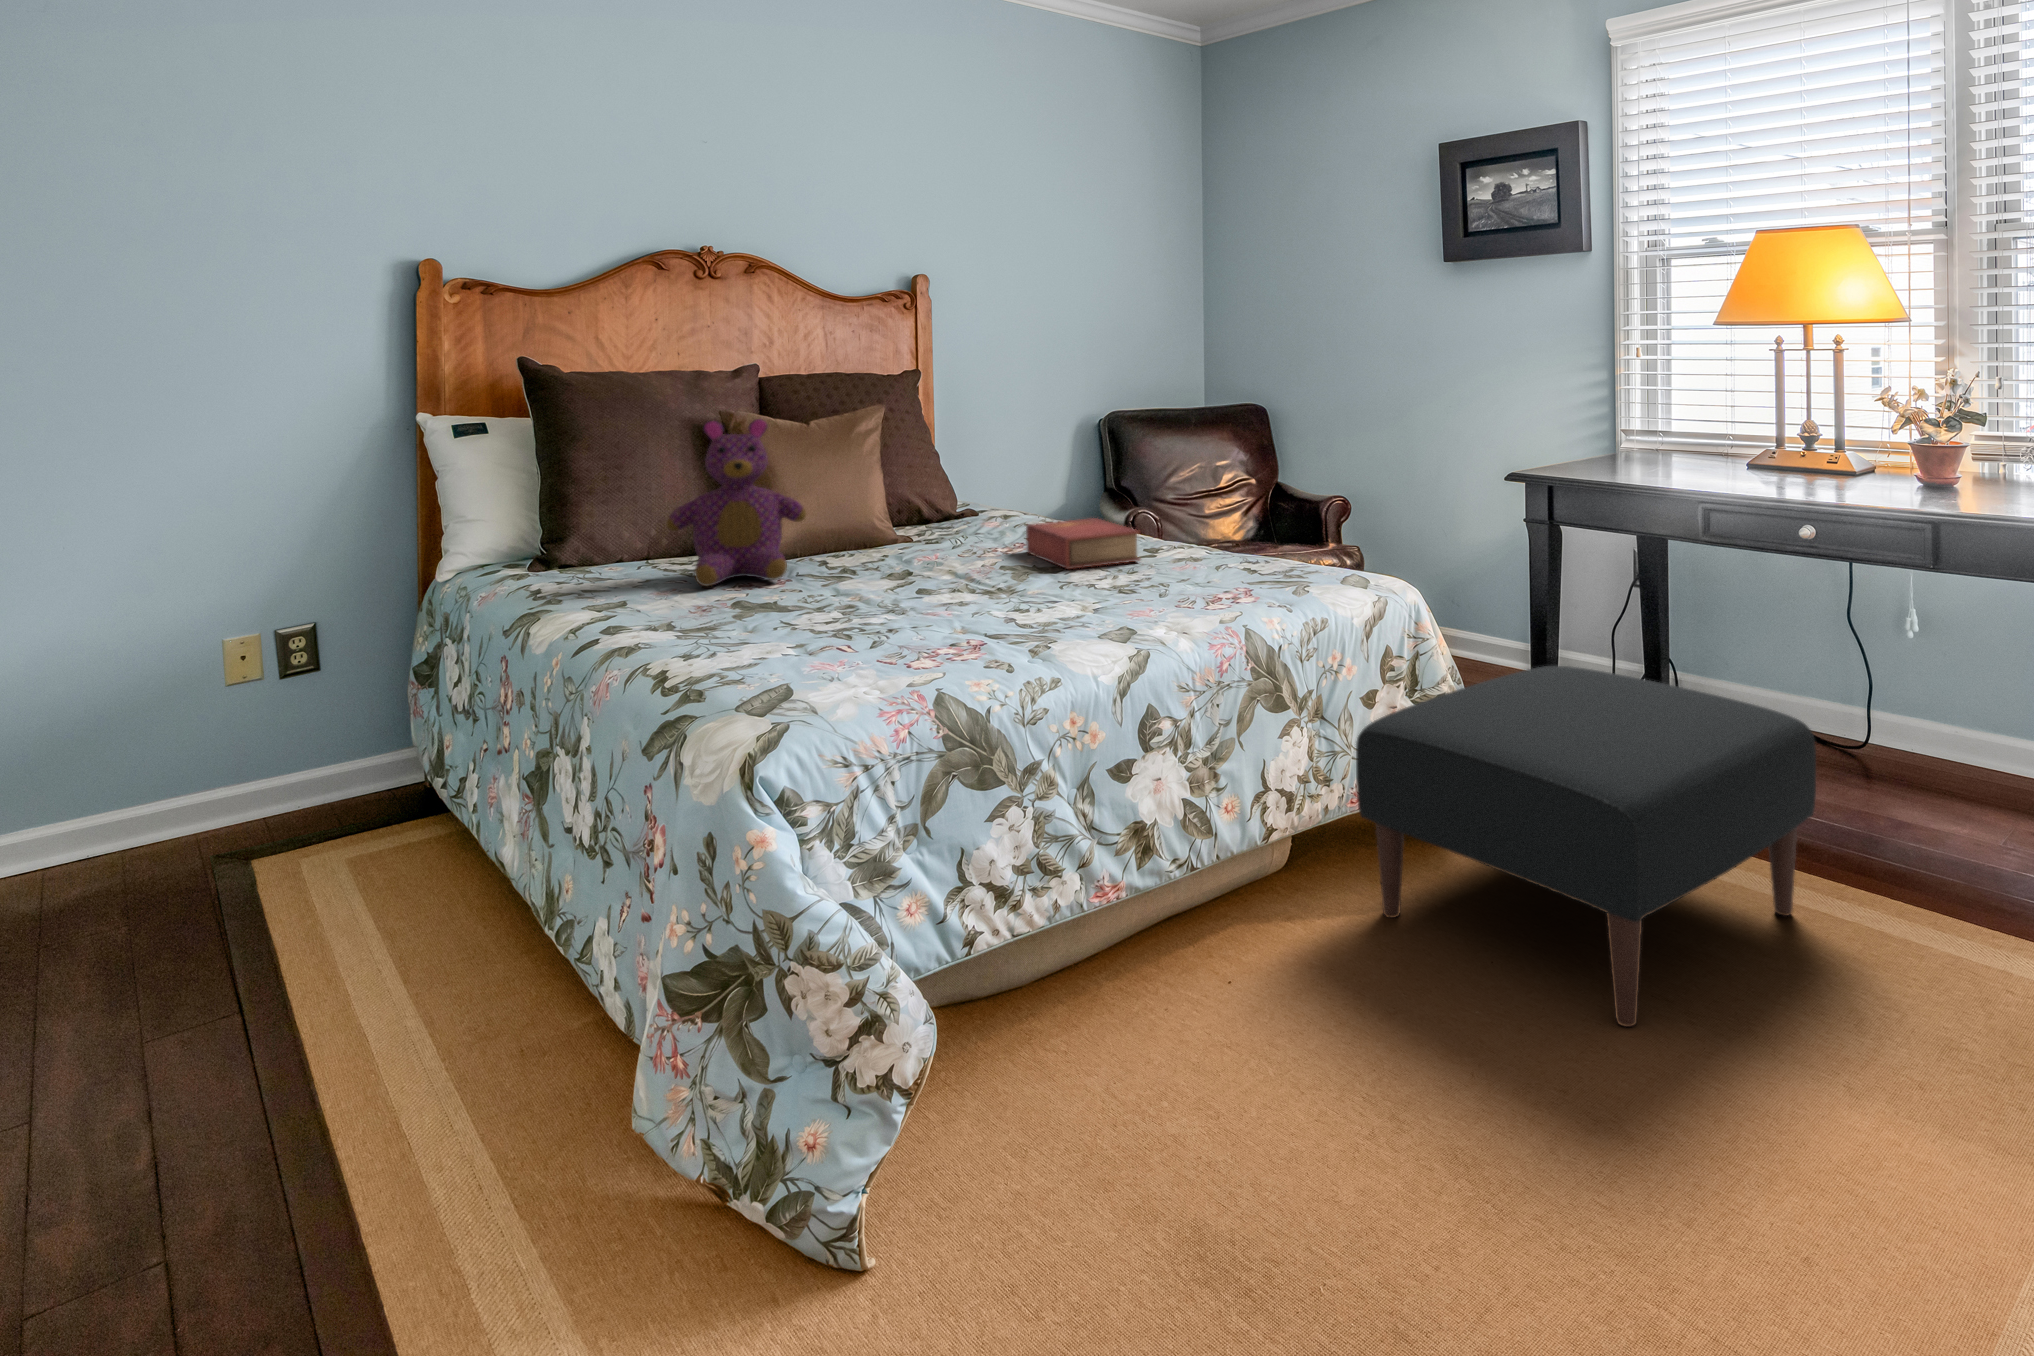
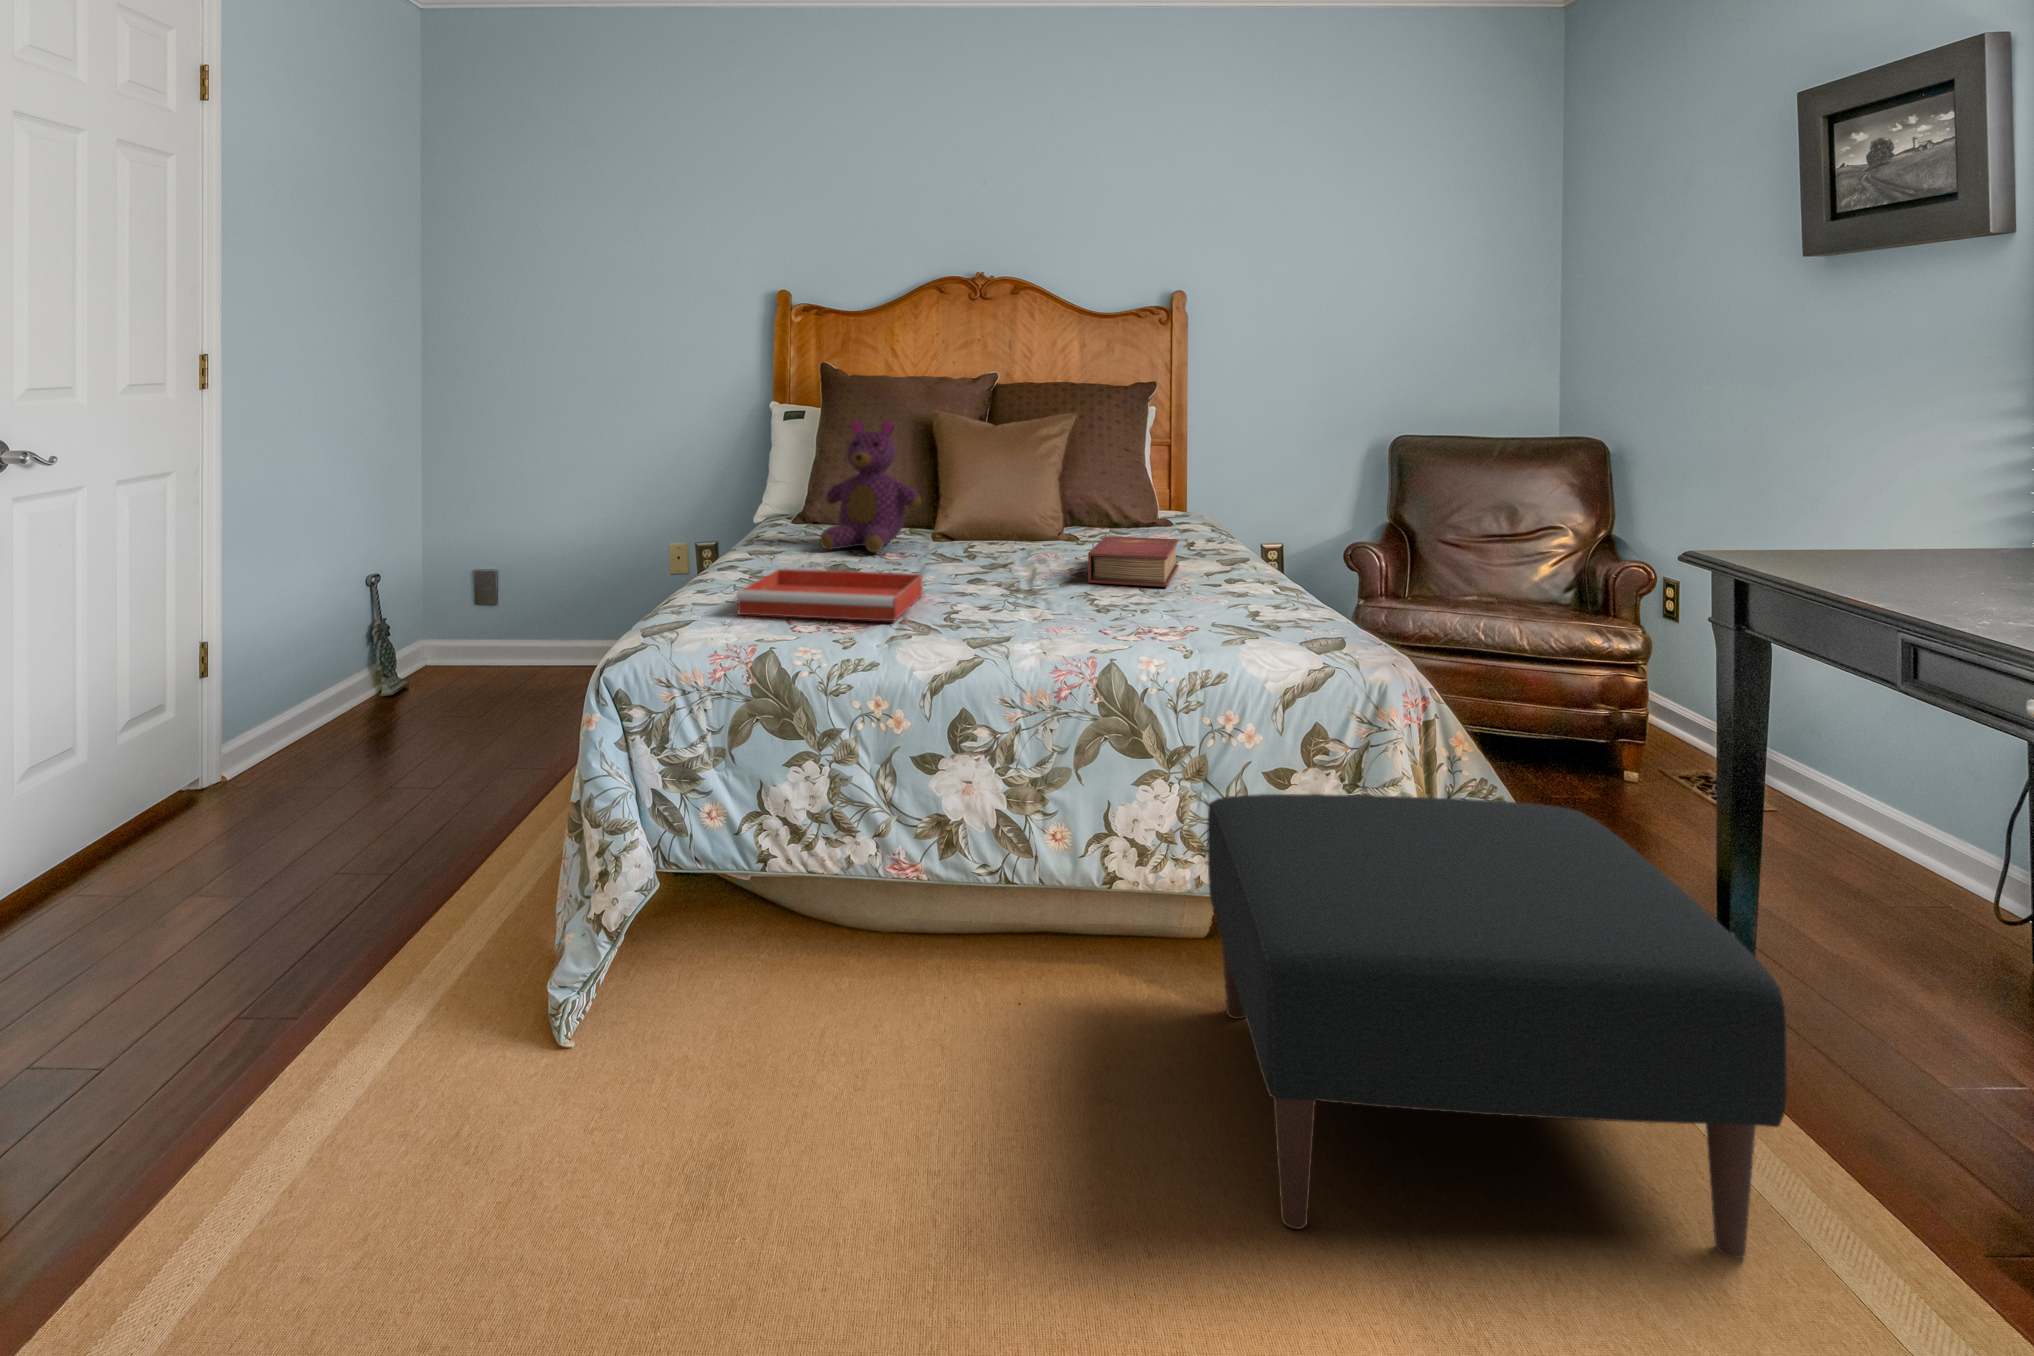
tray: none [772,583,1012,665] -> present [736,569,923,621]

